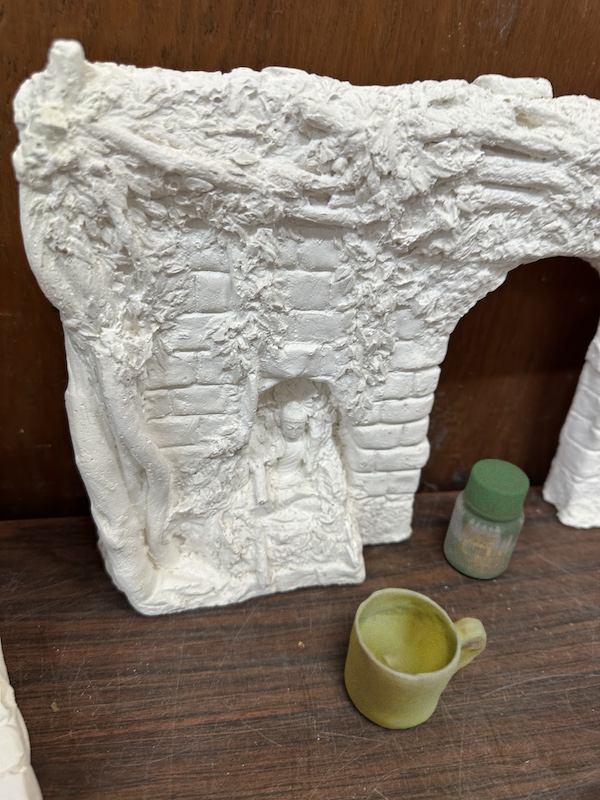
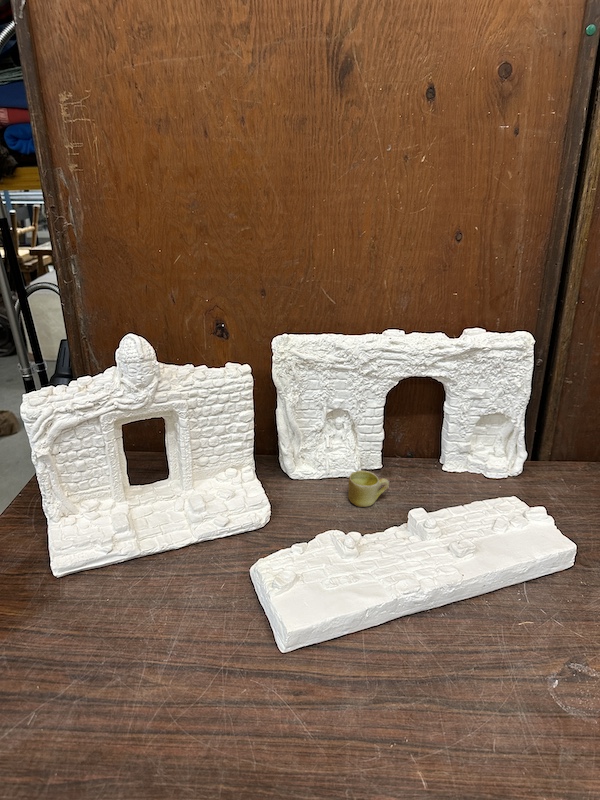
jar: present [444,459,529,579] -> none [392,440,416,481]

